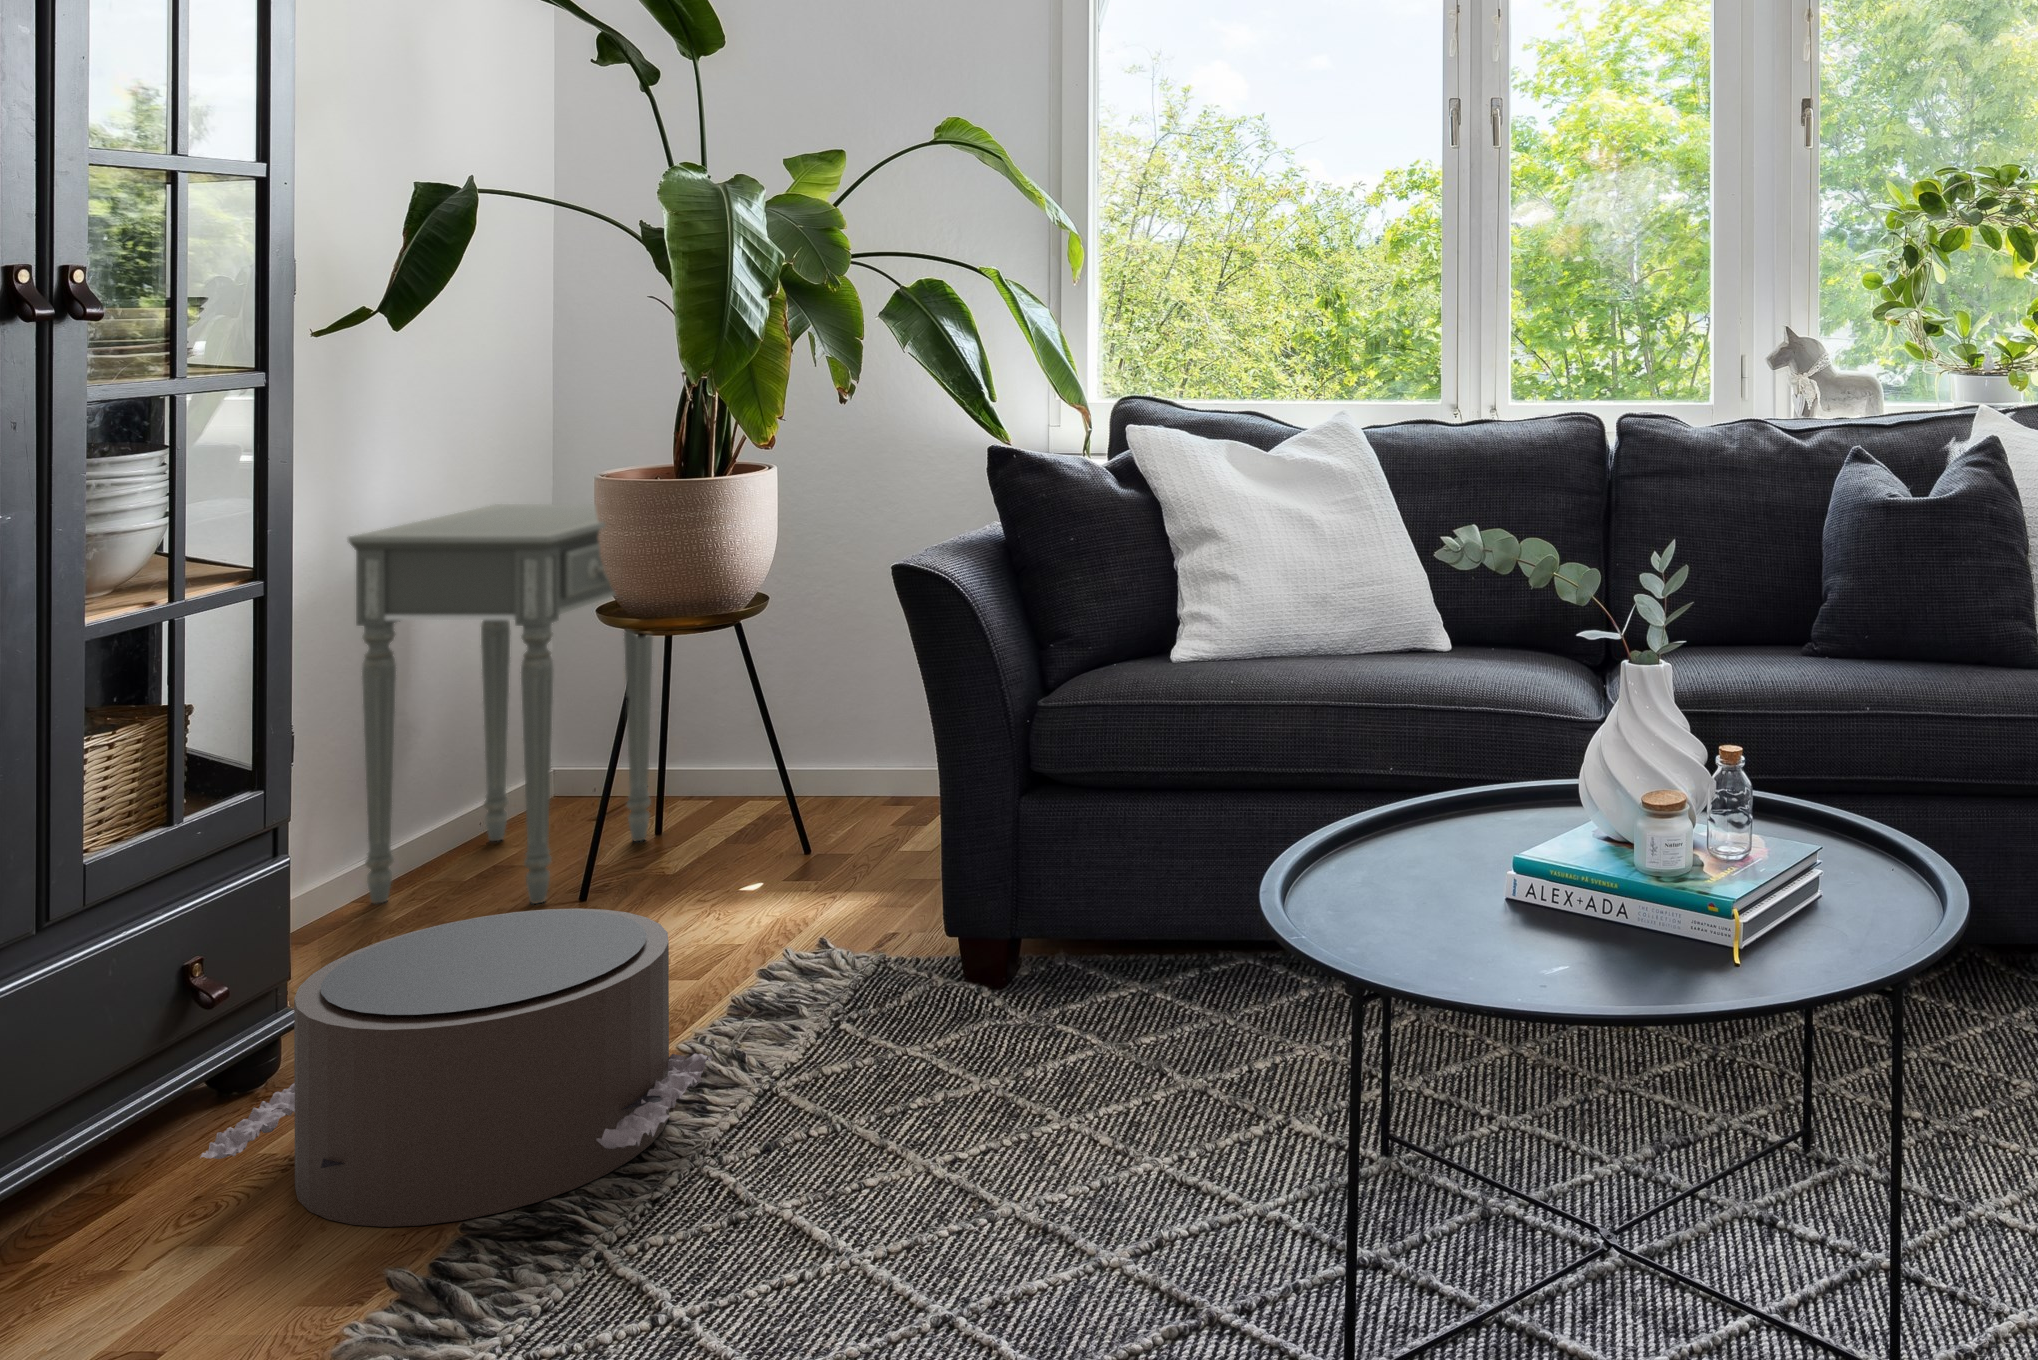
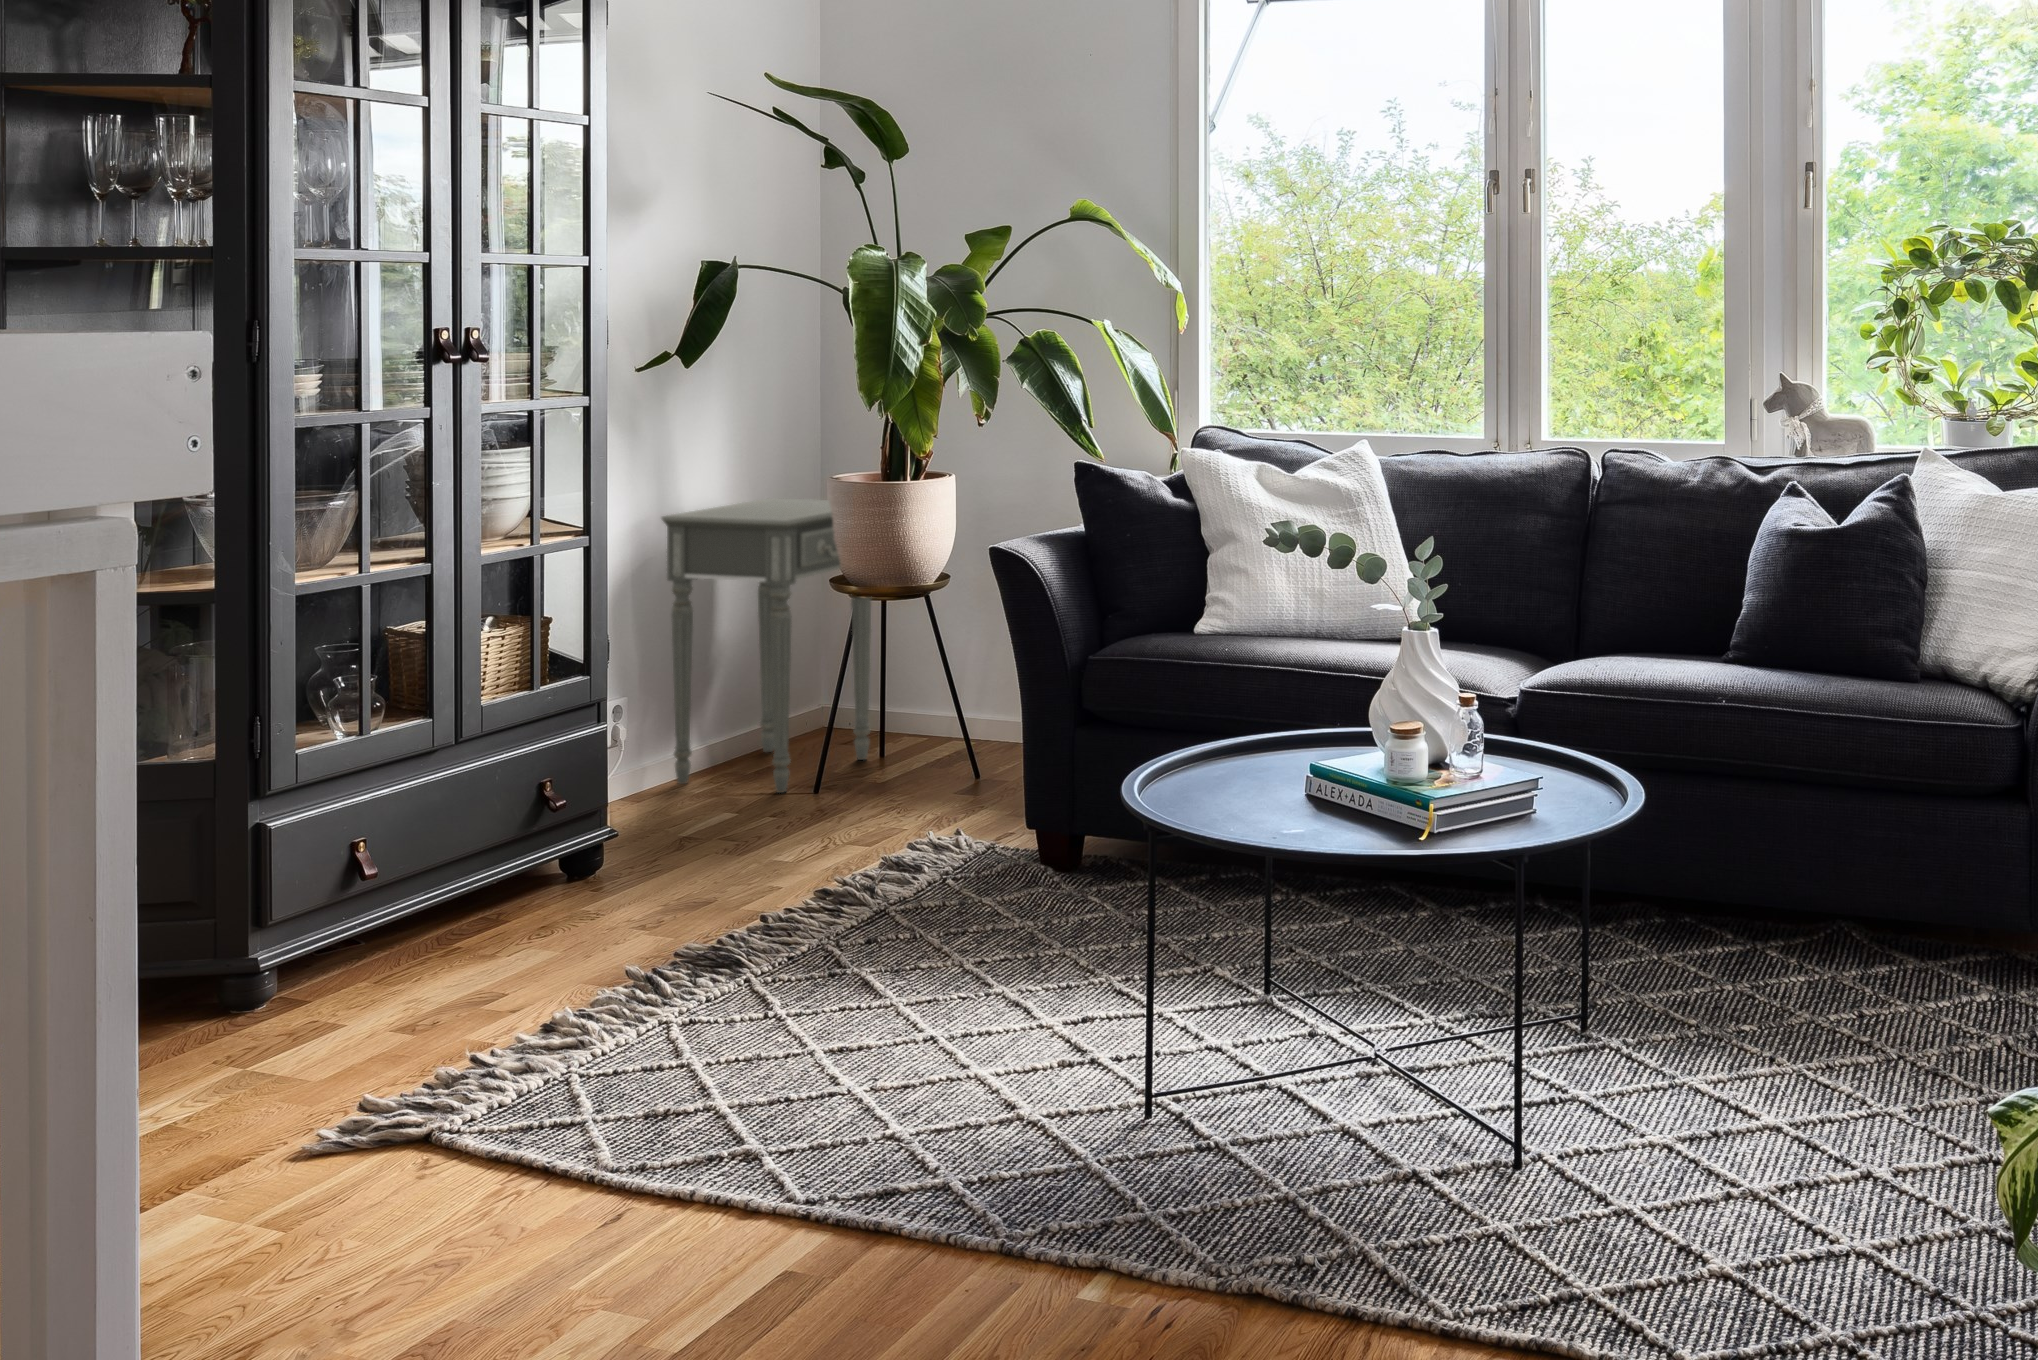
pouf: present [200,908,712,1227] -> none [535,774,843,957]

